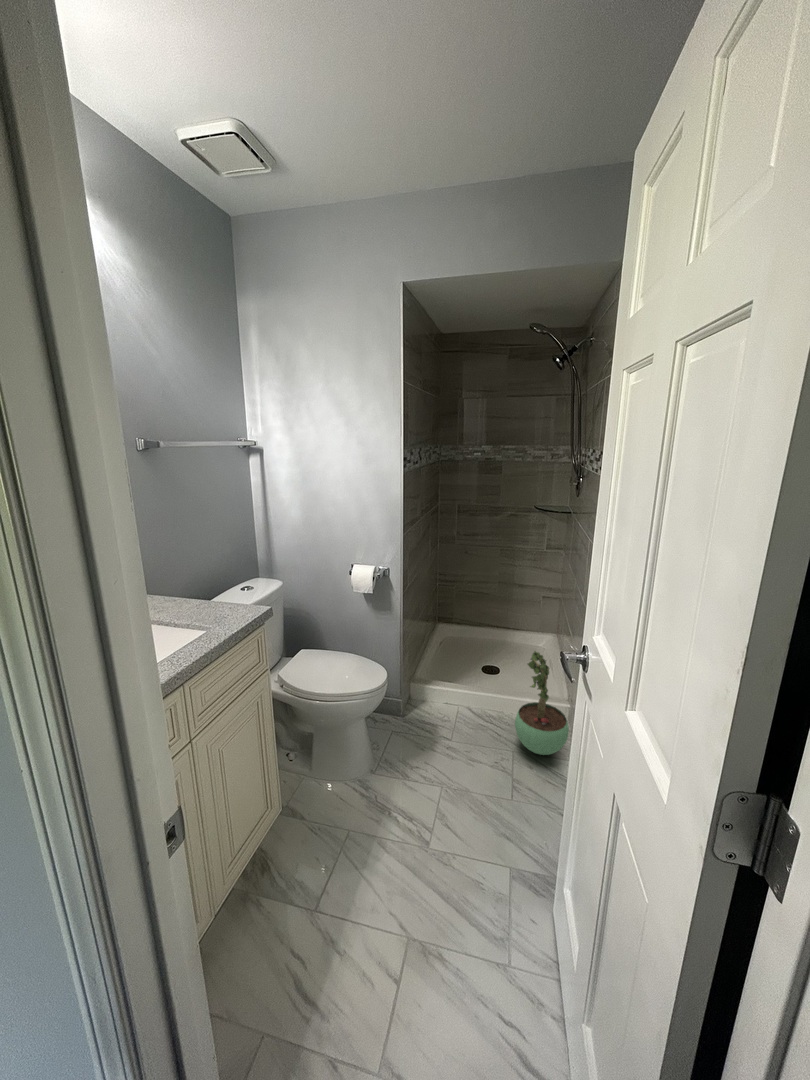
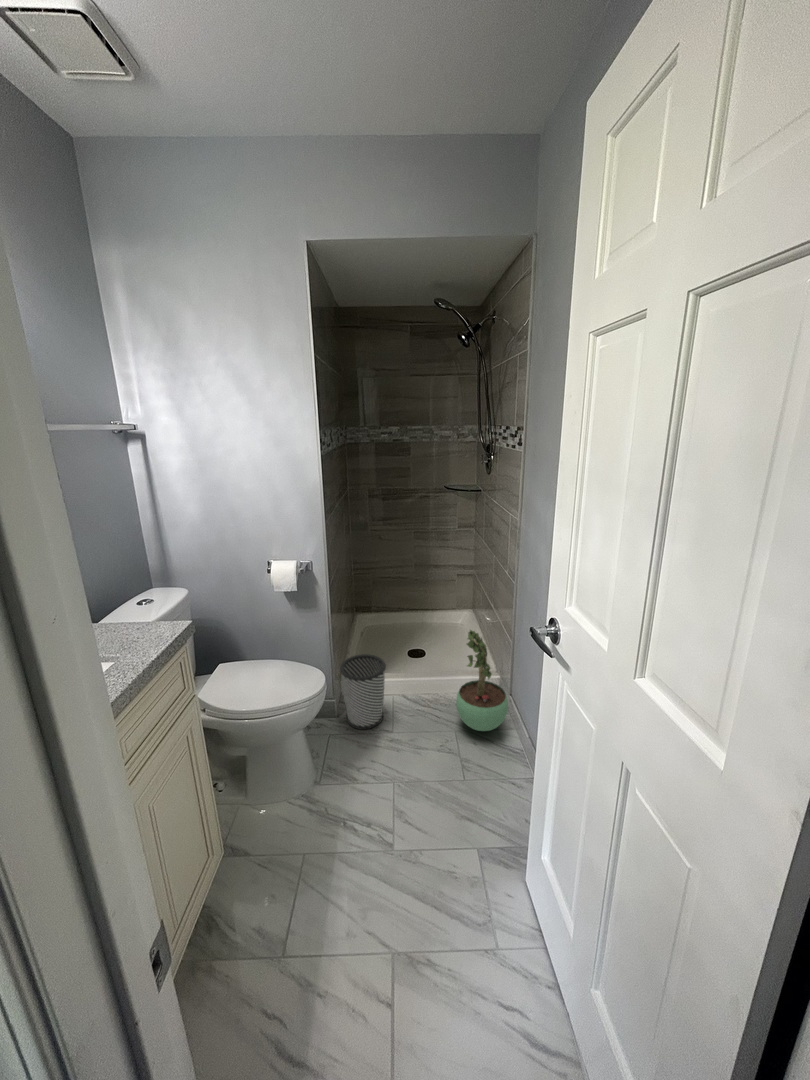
wastebasket: none [407,660,450,731] -> present [340,654,386,729]

